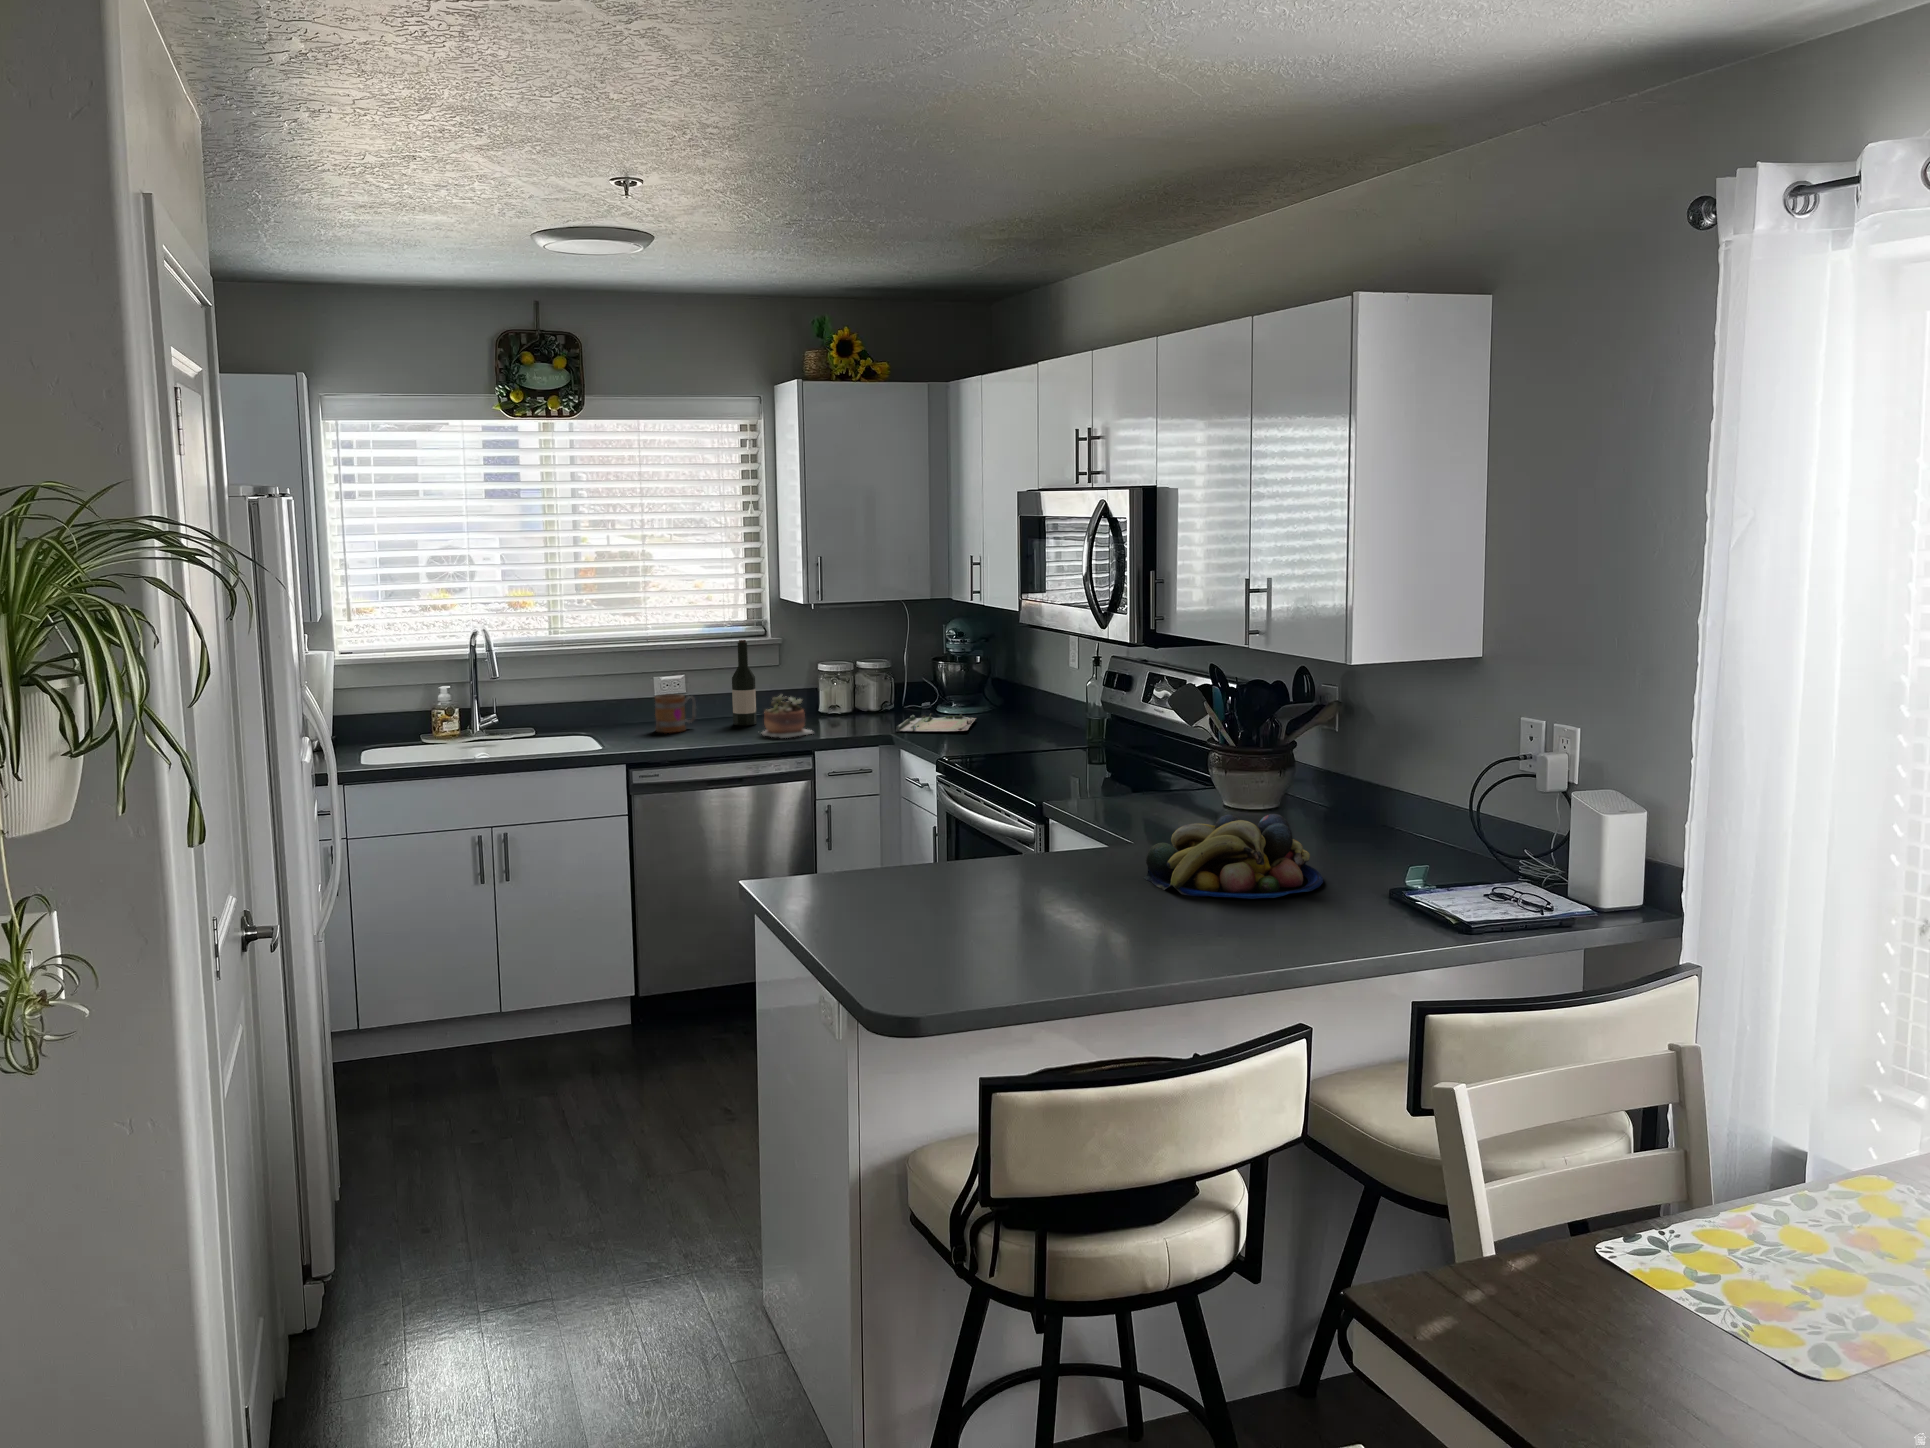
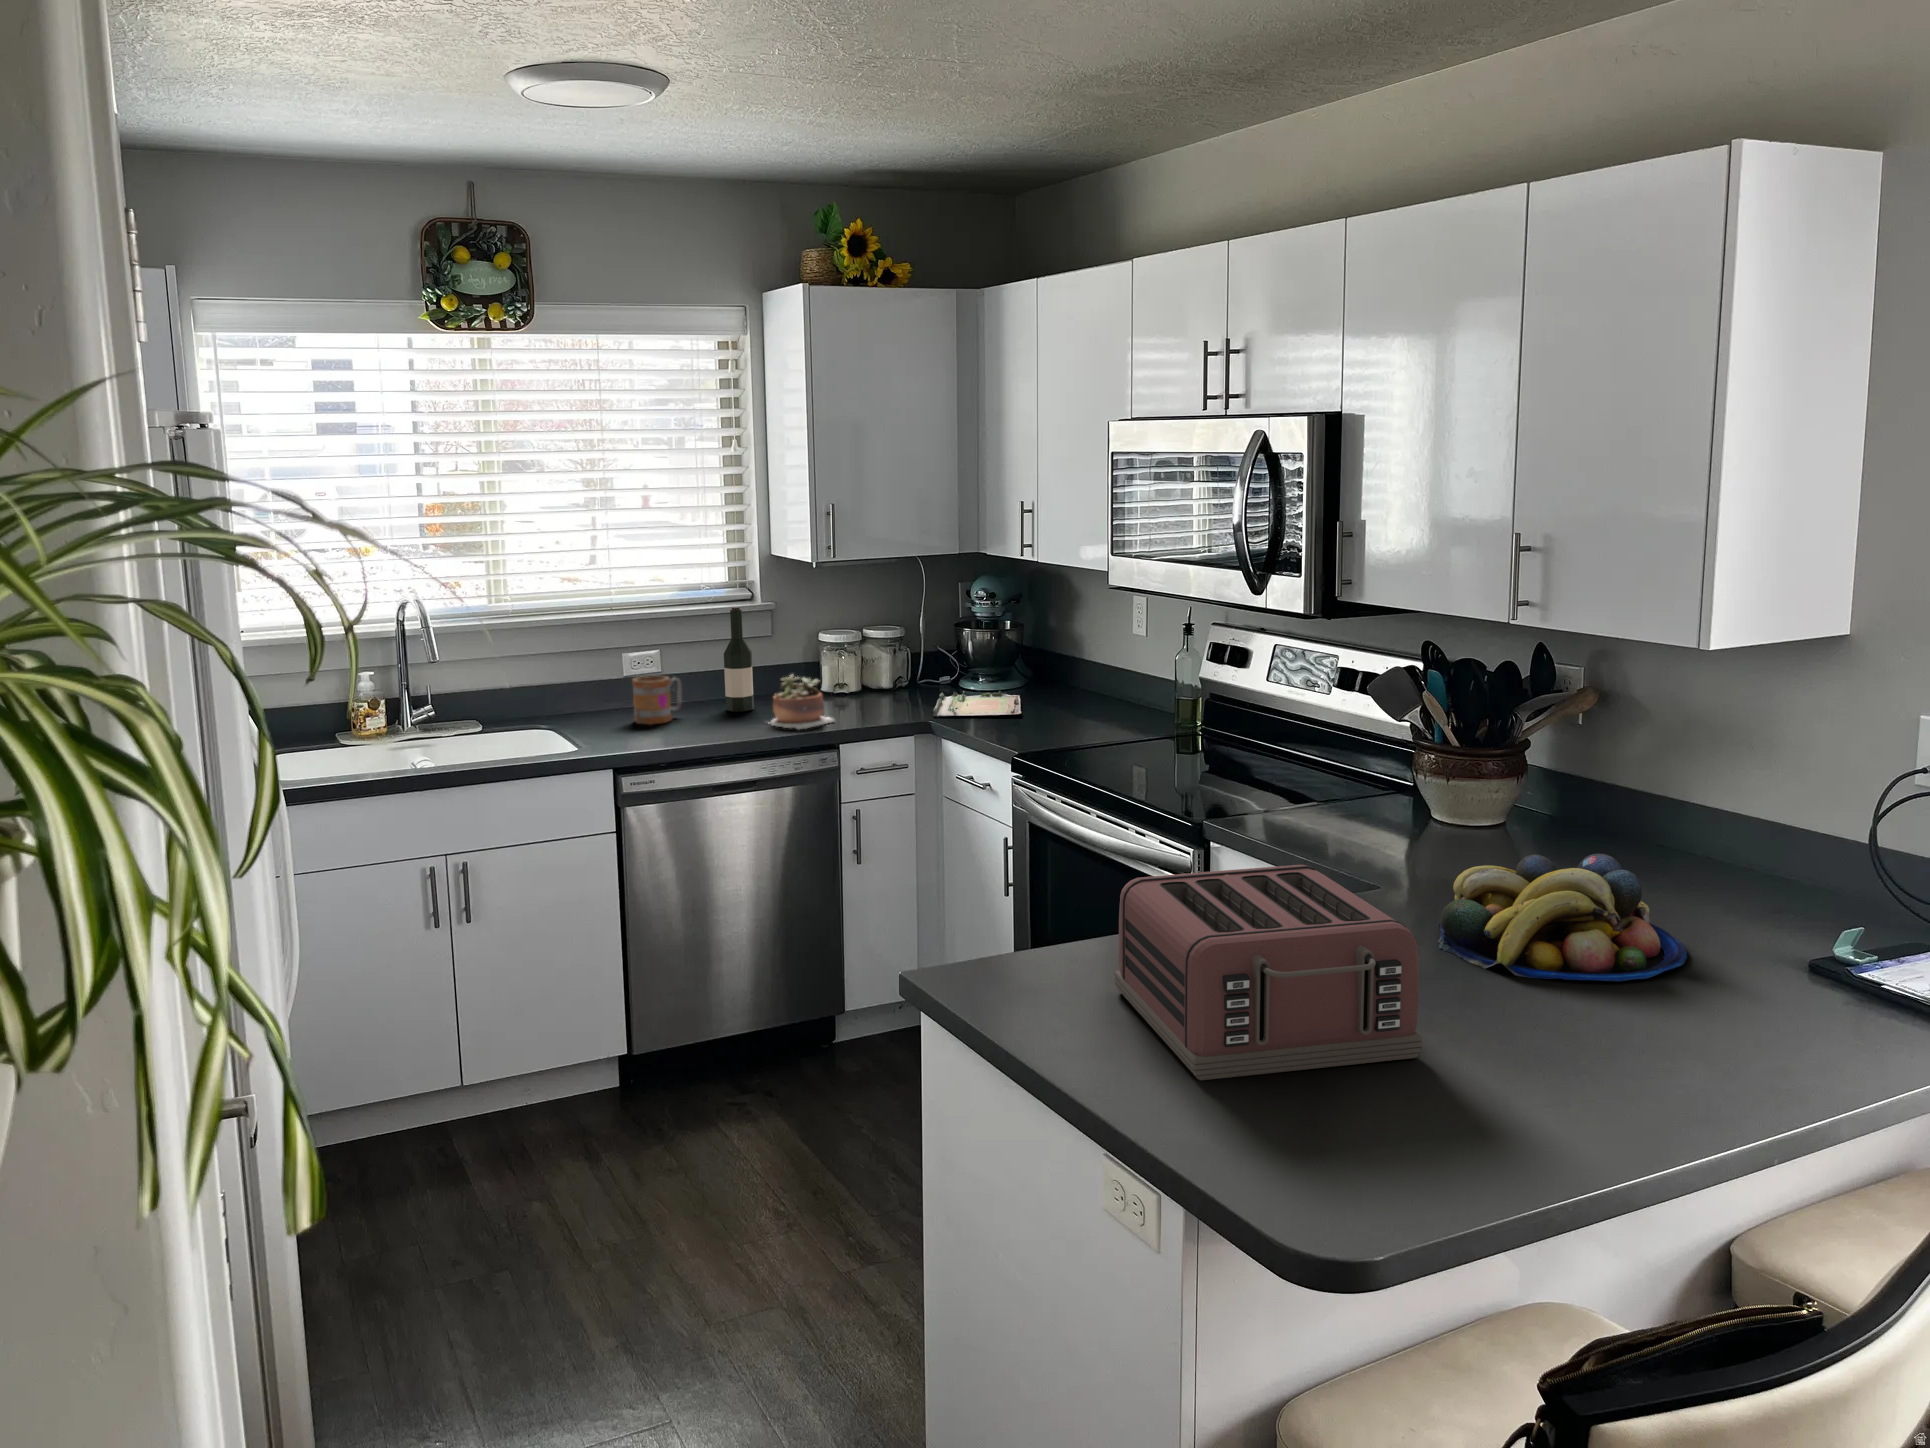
toaster: none [885,807,1063,939] -> present [1114,865,1422,1080]

